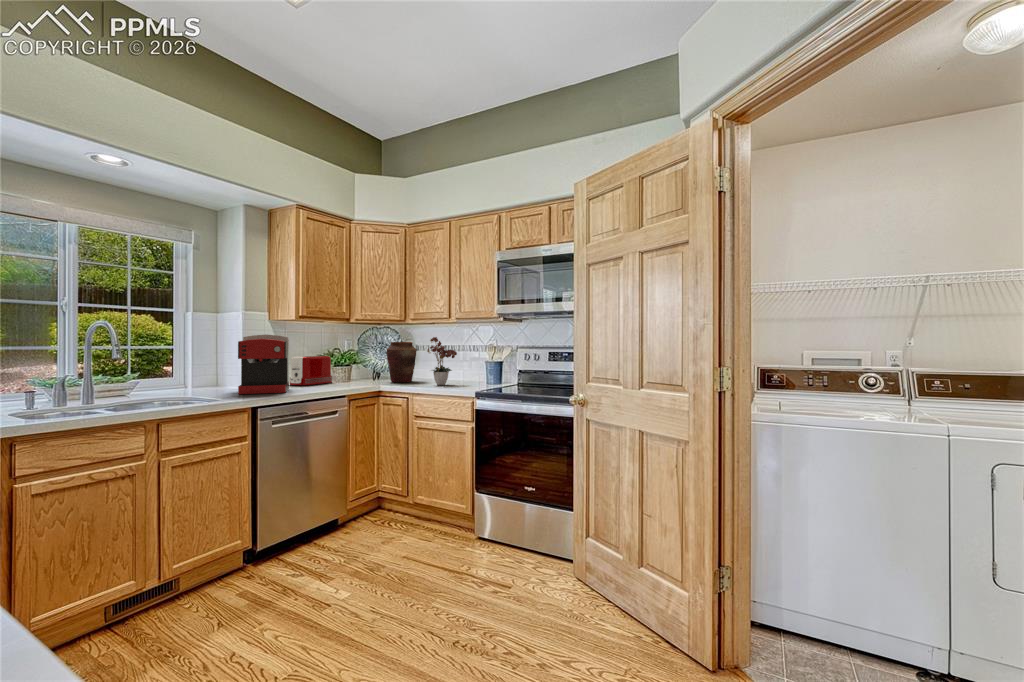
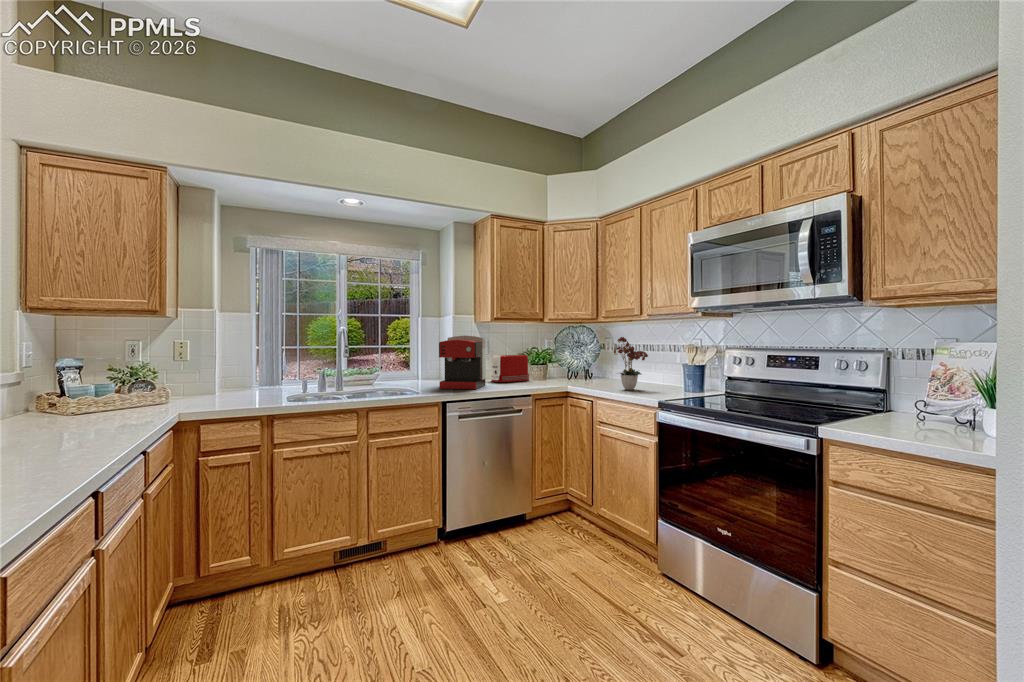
vase: present [386,342,417,382] -> none [578,342,609,384]

